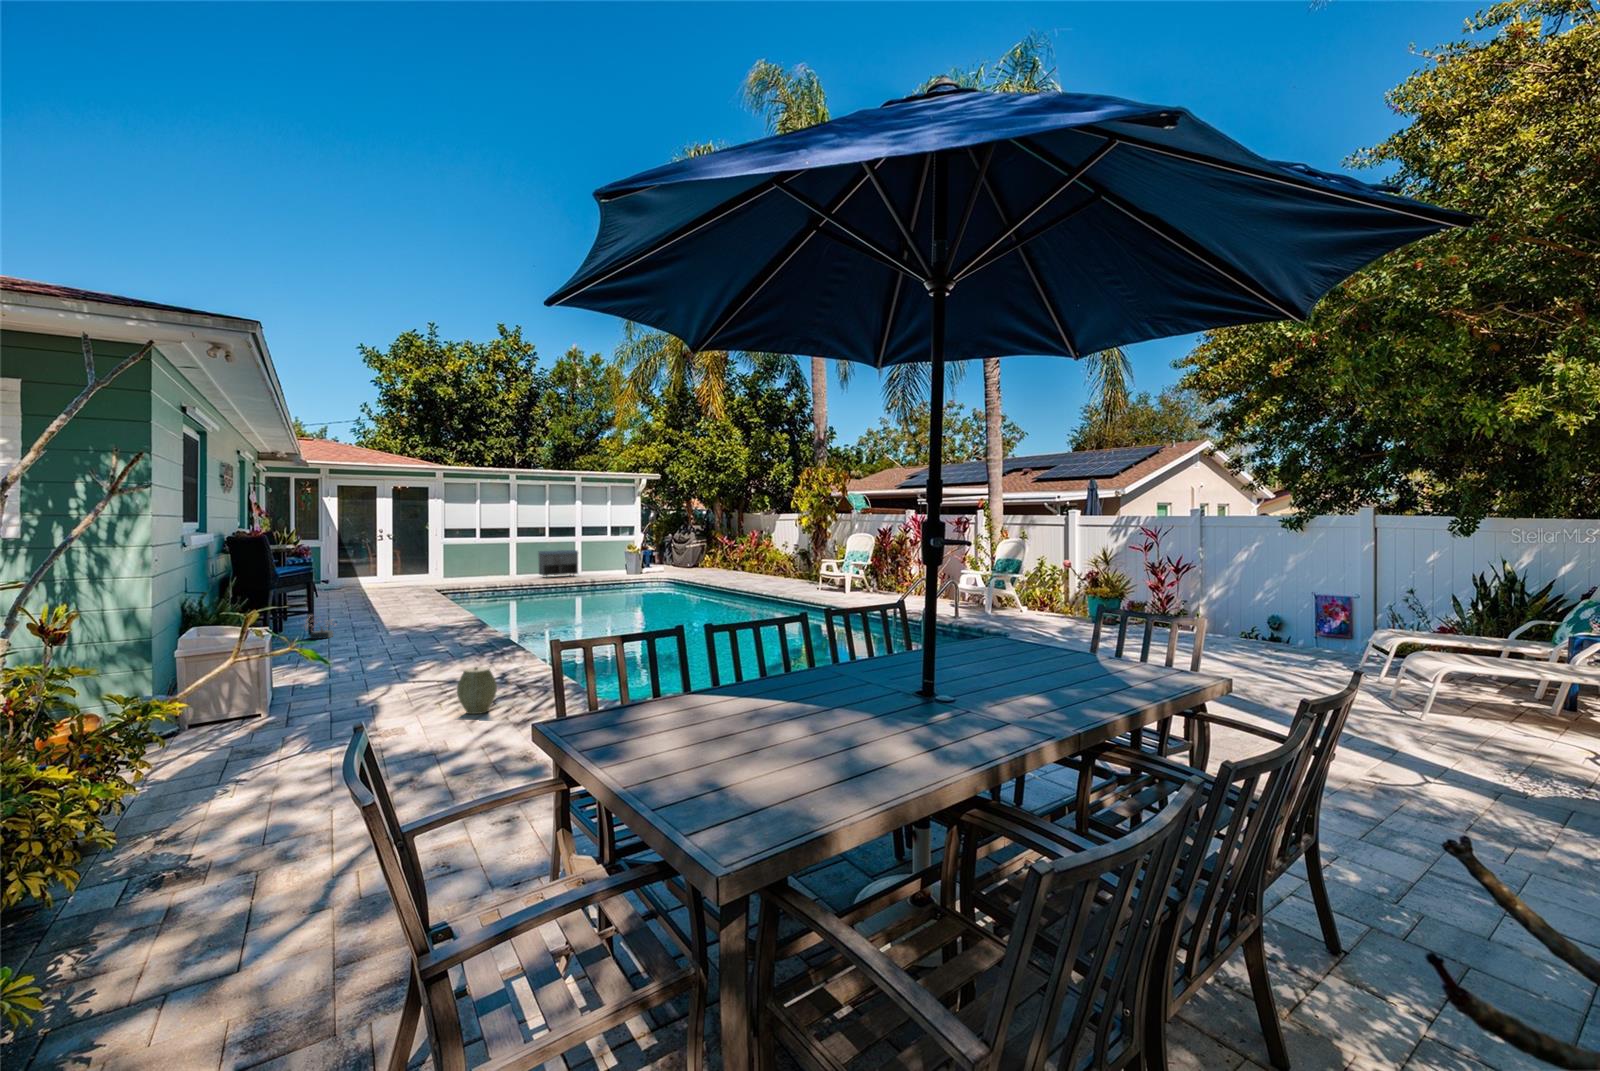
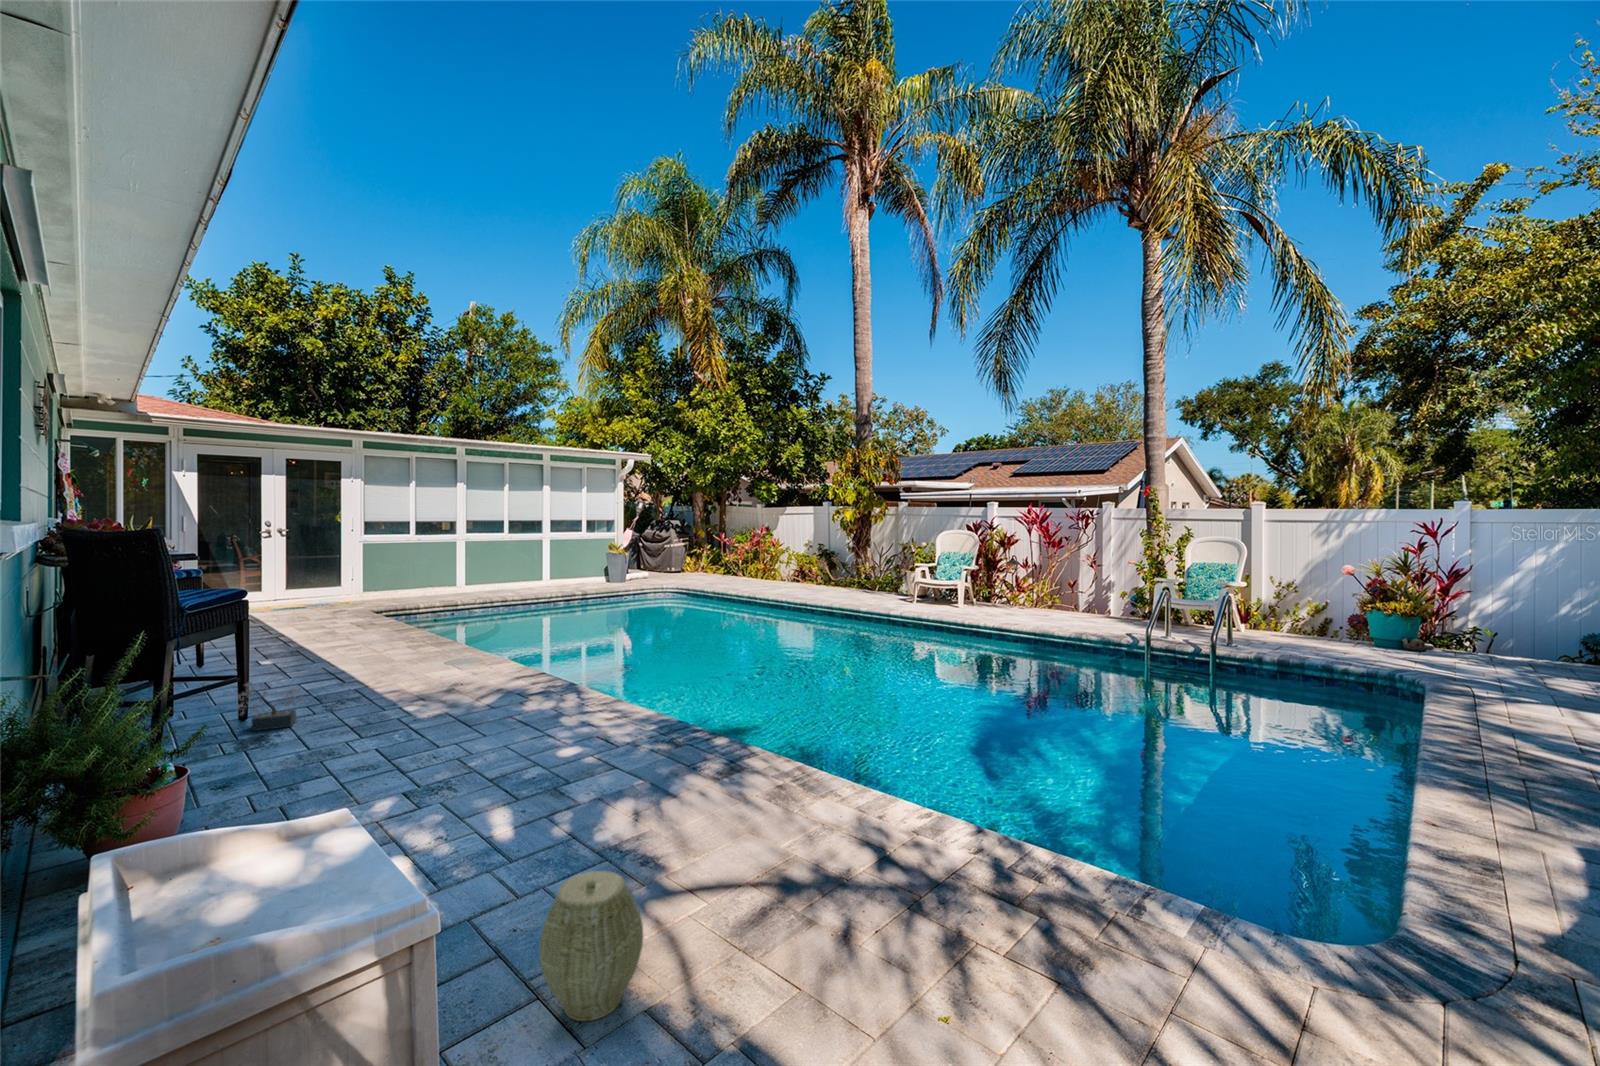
storage bench: present [538,550,578,577] -> none [495,550,551,589]
woven basket: present [457,667,497,714] -> present [539,871,643,1021]

